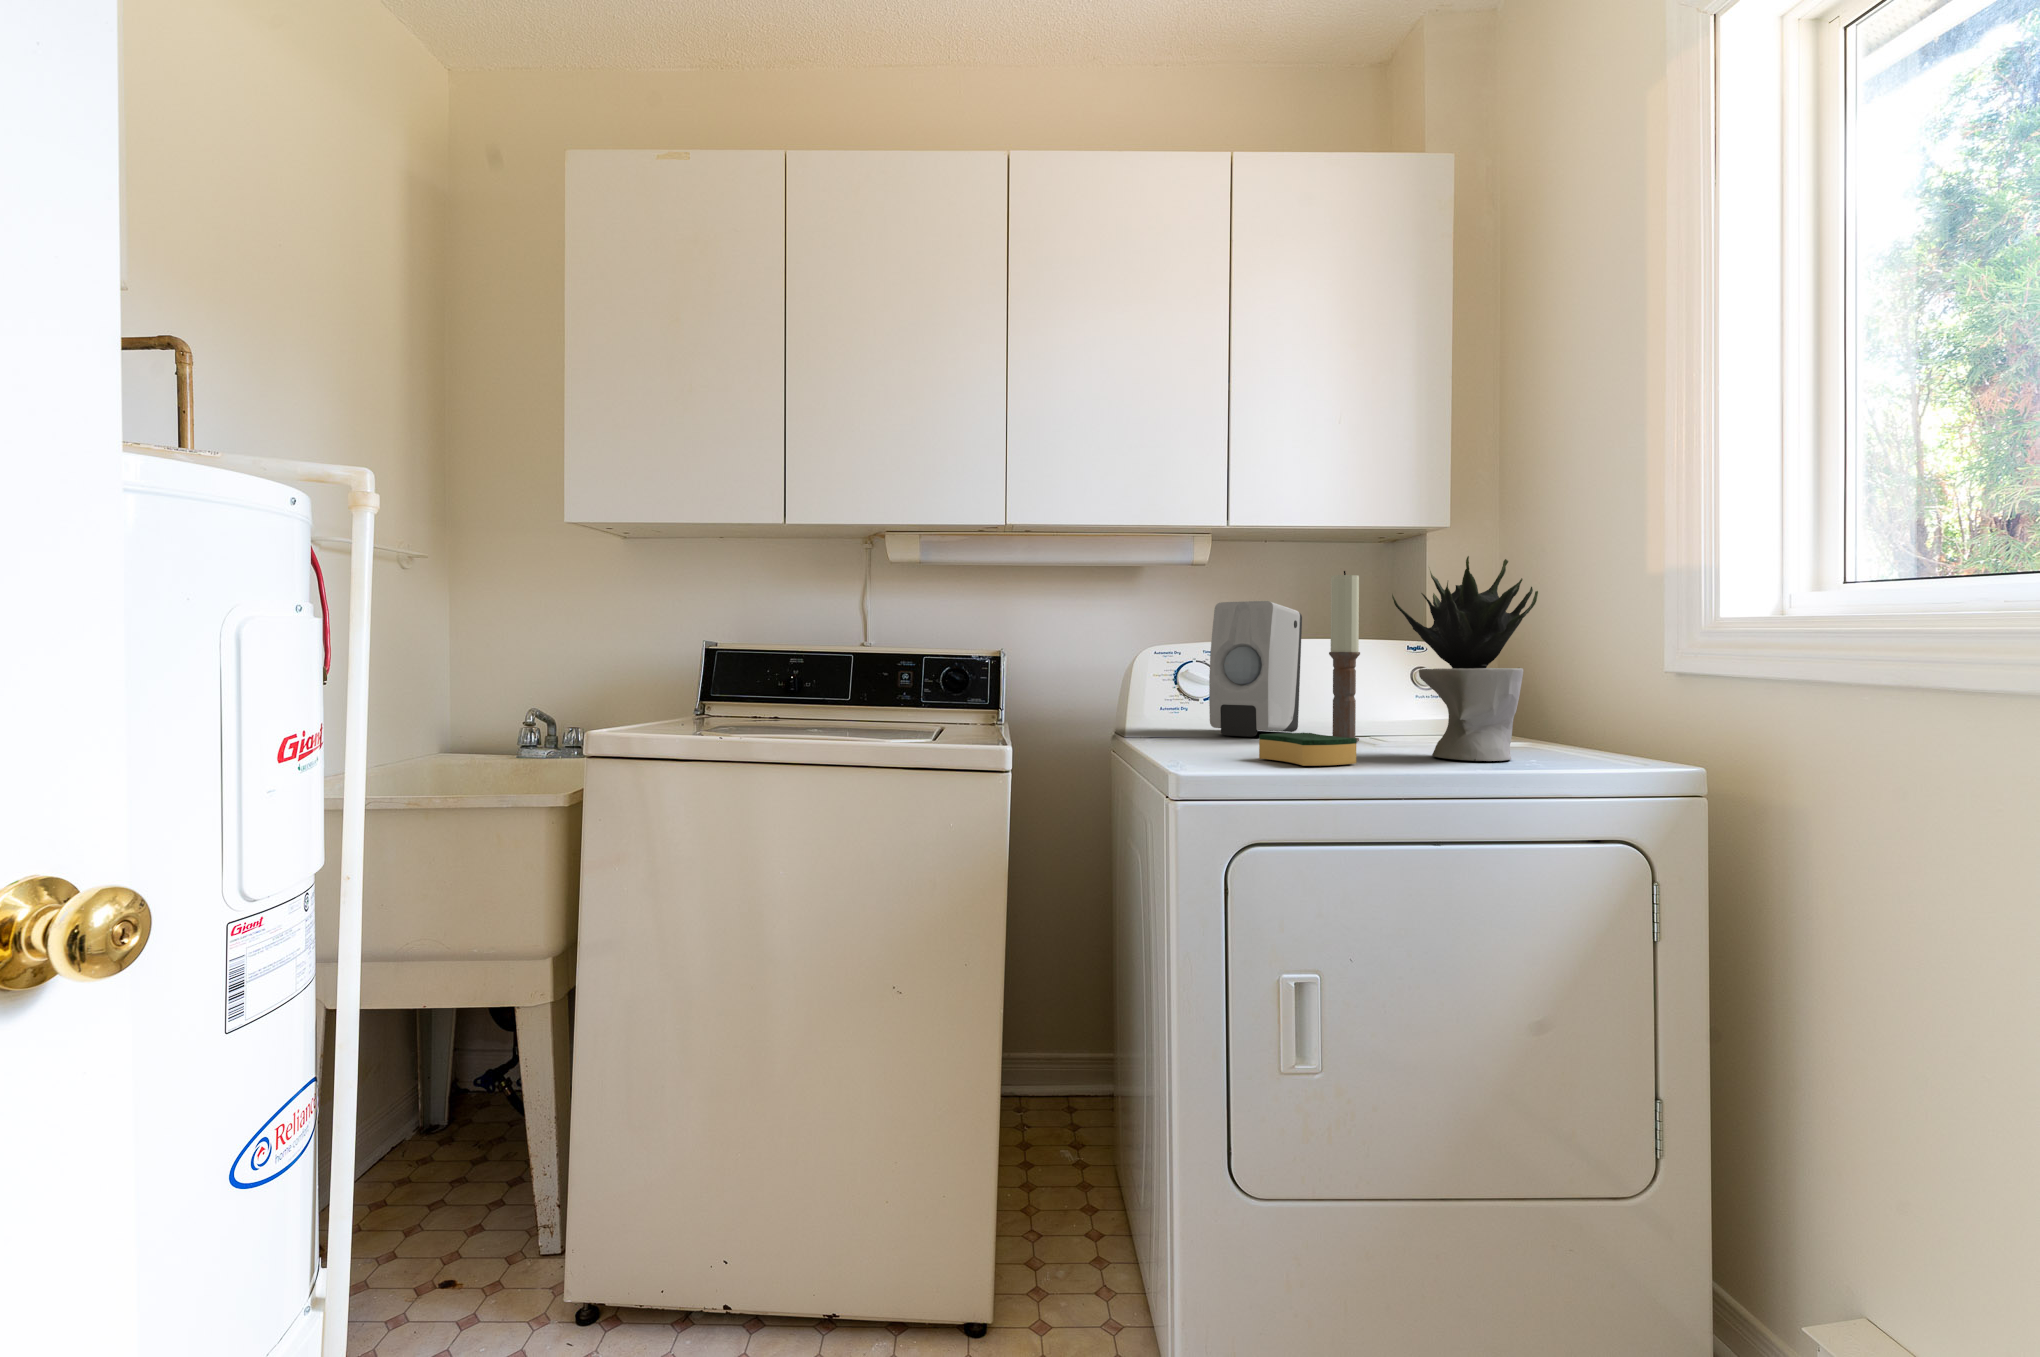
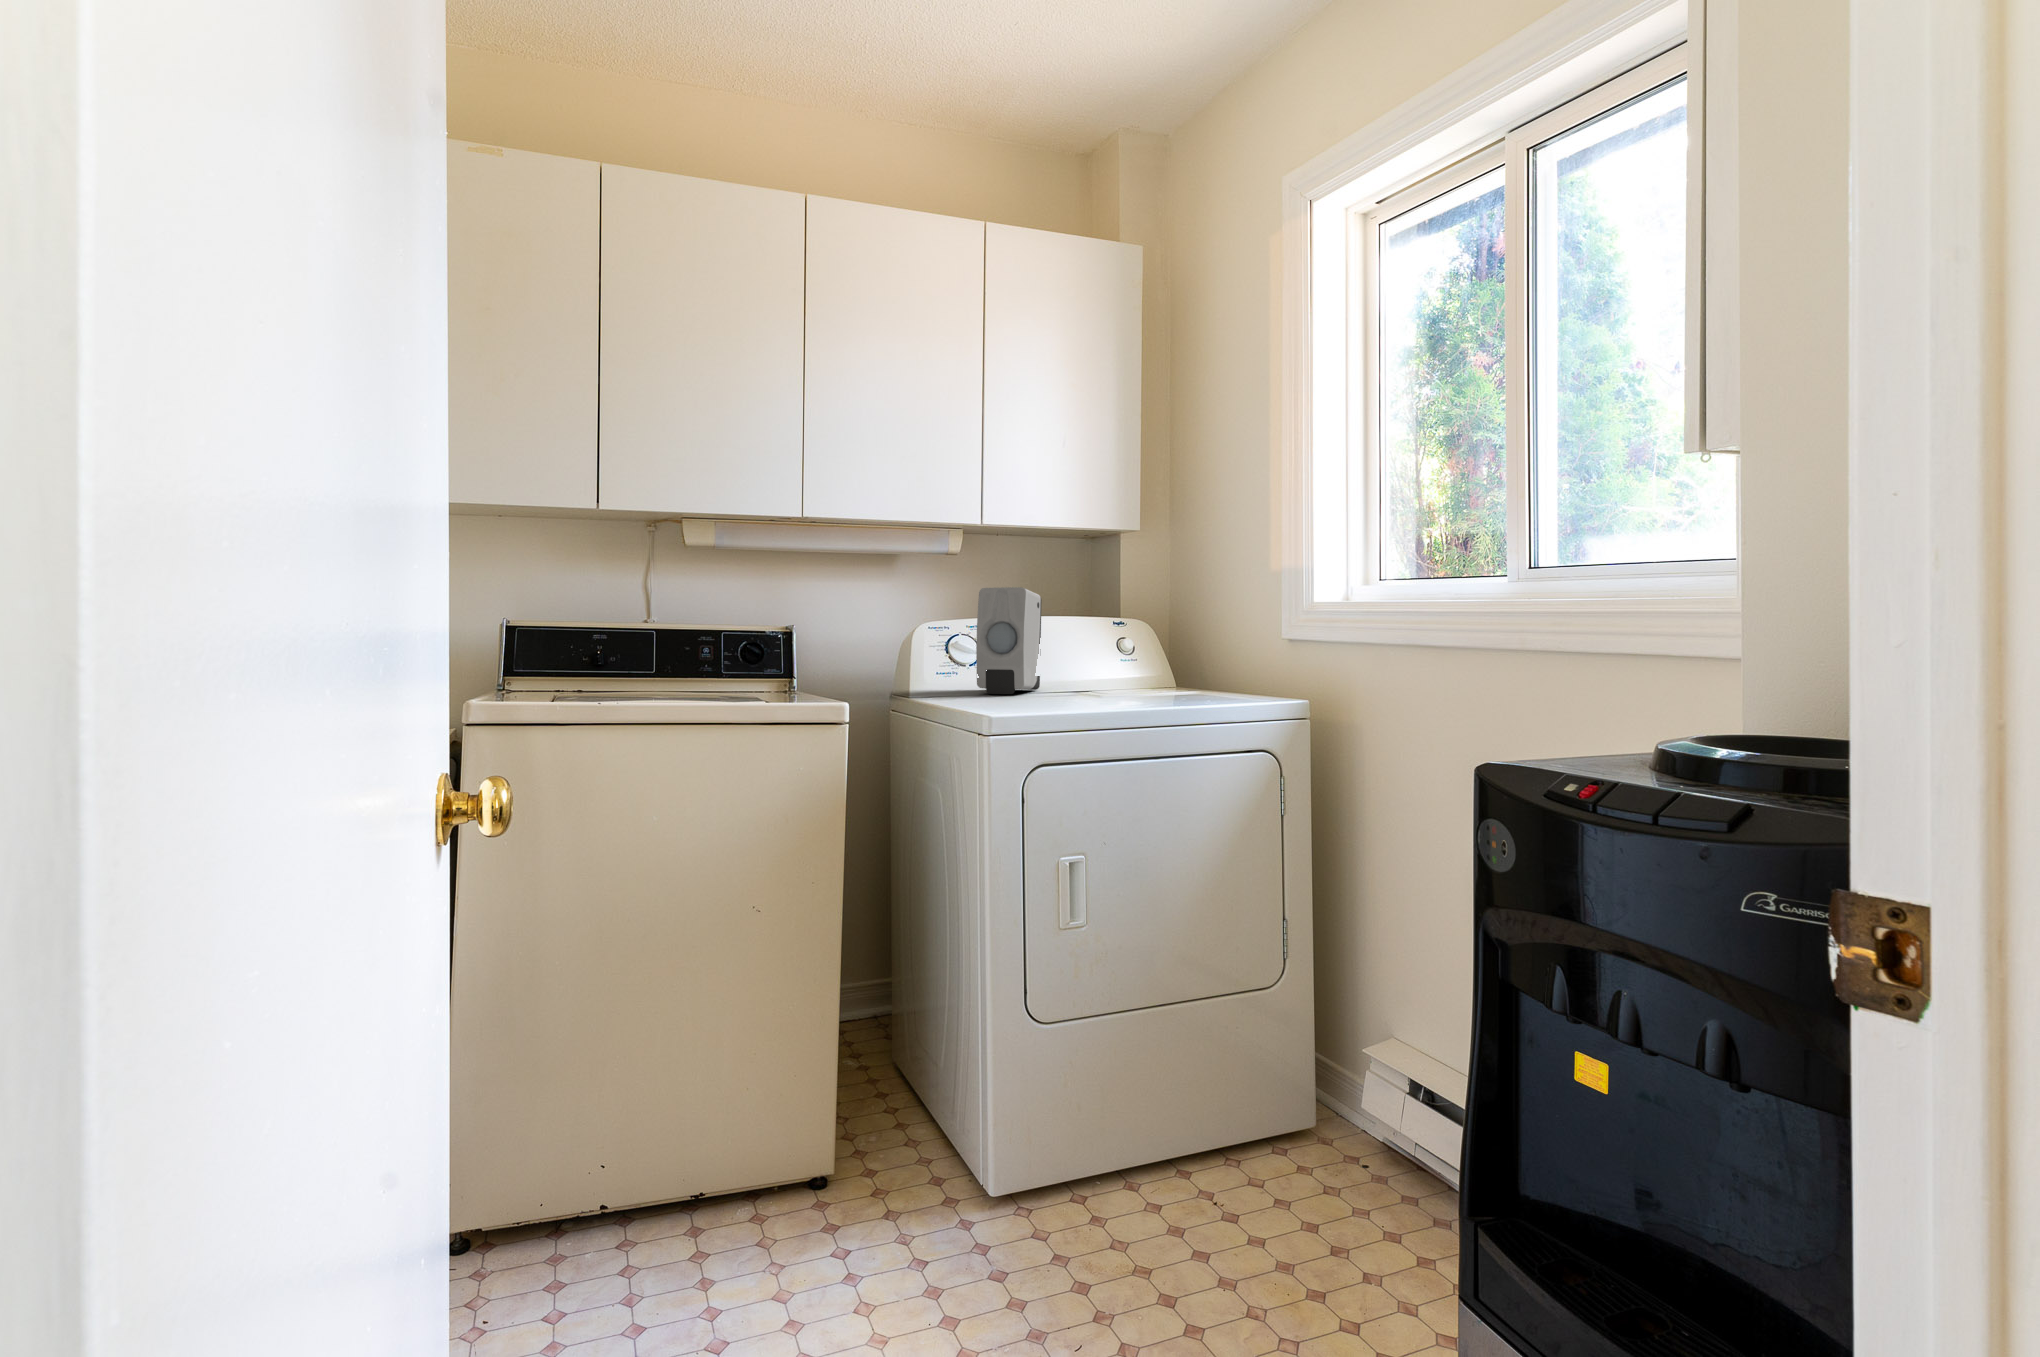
potted plant: present [1392,556,1538,761] -> none [1125,558,1223,705]
candle: present [1329,571,1360,741] -> none [1069,565,1091,695]
sponge: present [1259,733,1356,766] -> none [1036,689,1107,713]

